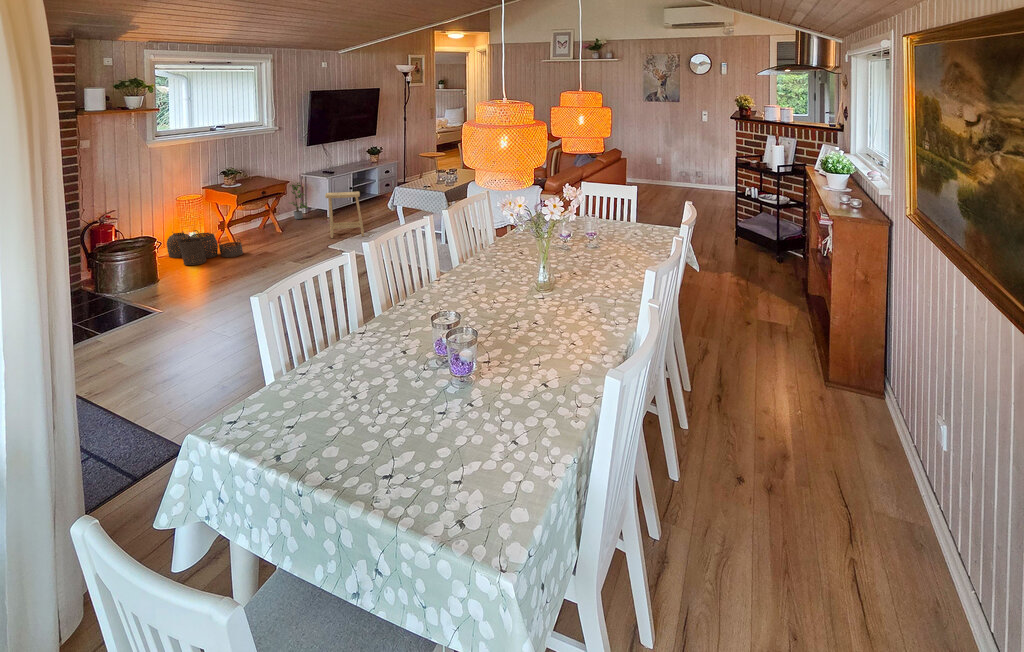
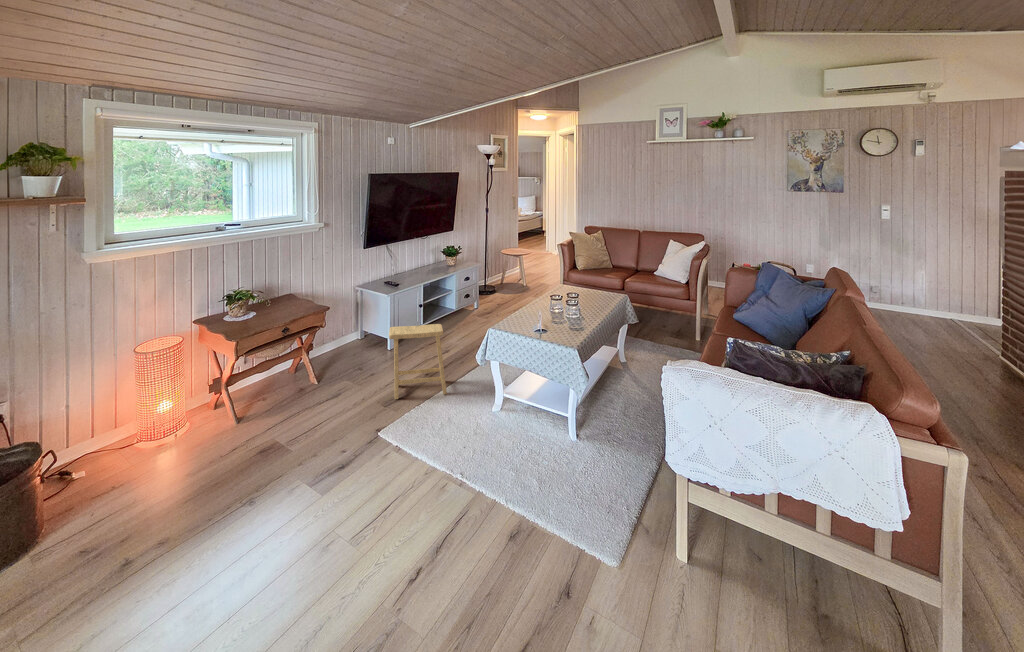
potted plant: present [290,183,308,219] -> none [334,297,363,349]
woven basket: present [167,230,243,265] -> none [105,408,244,492]

